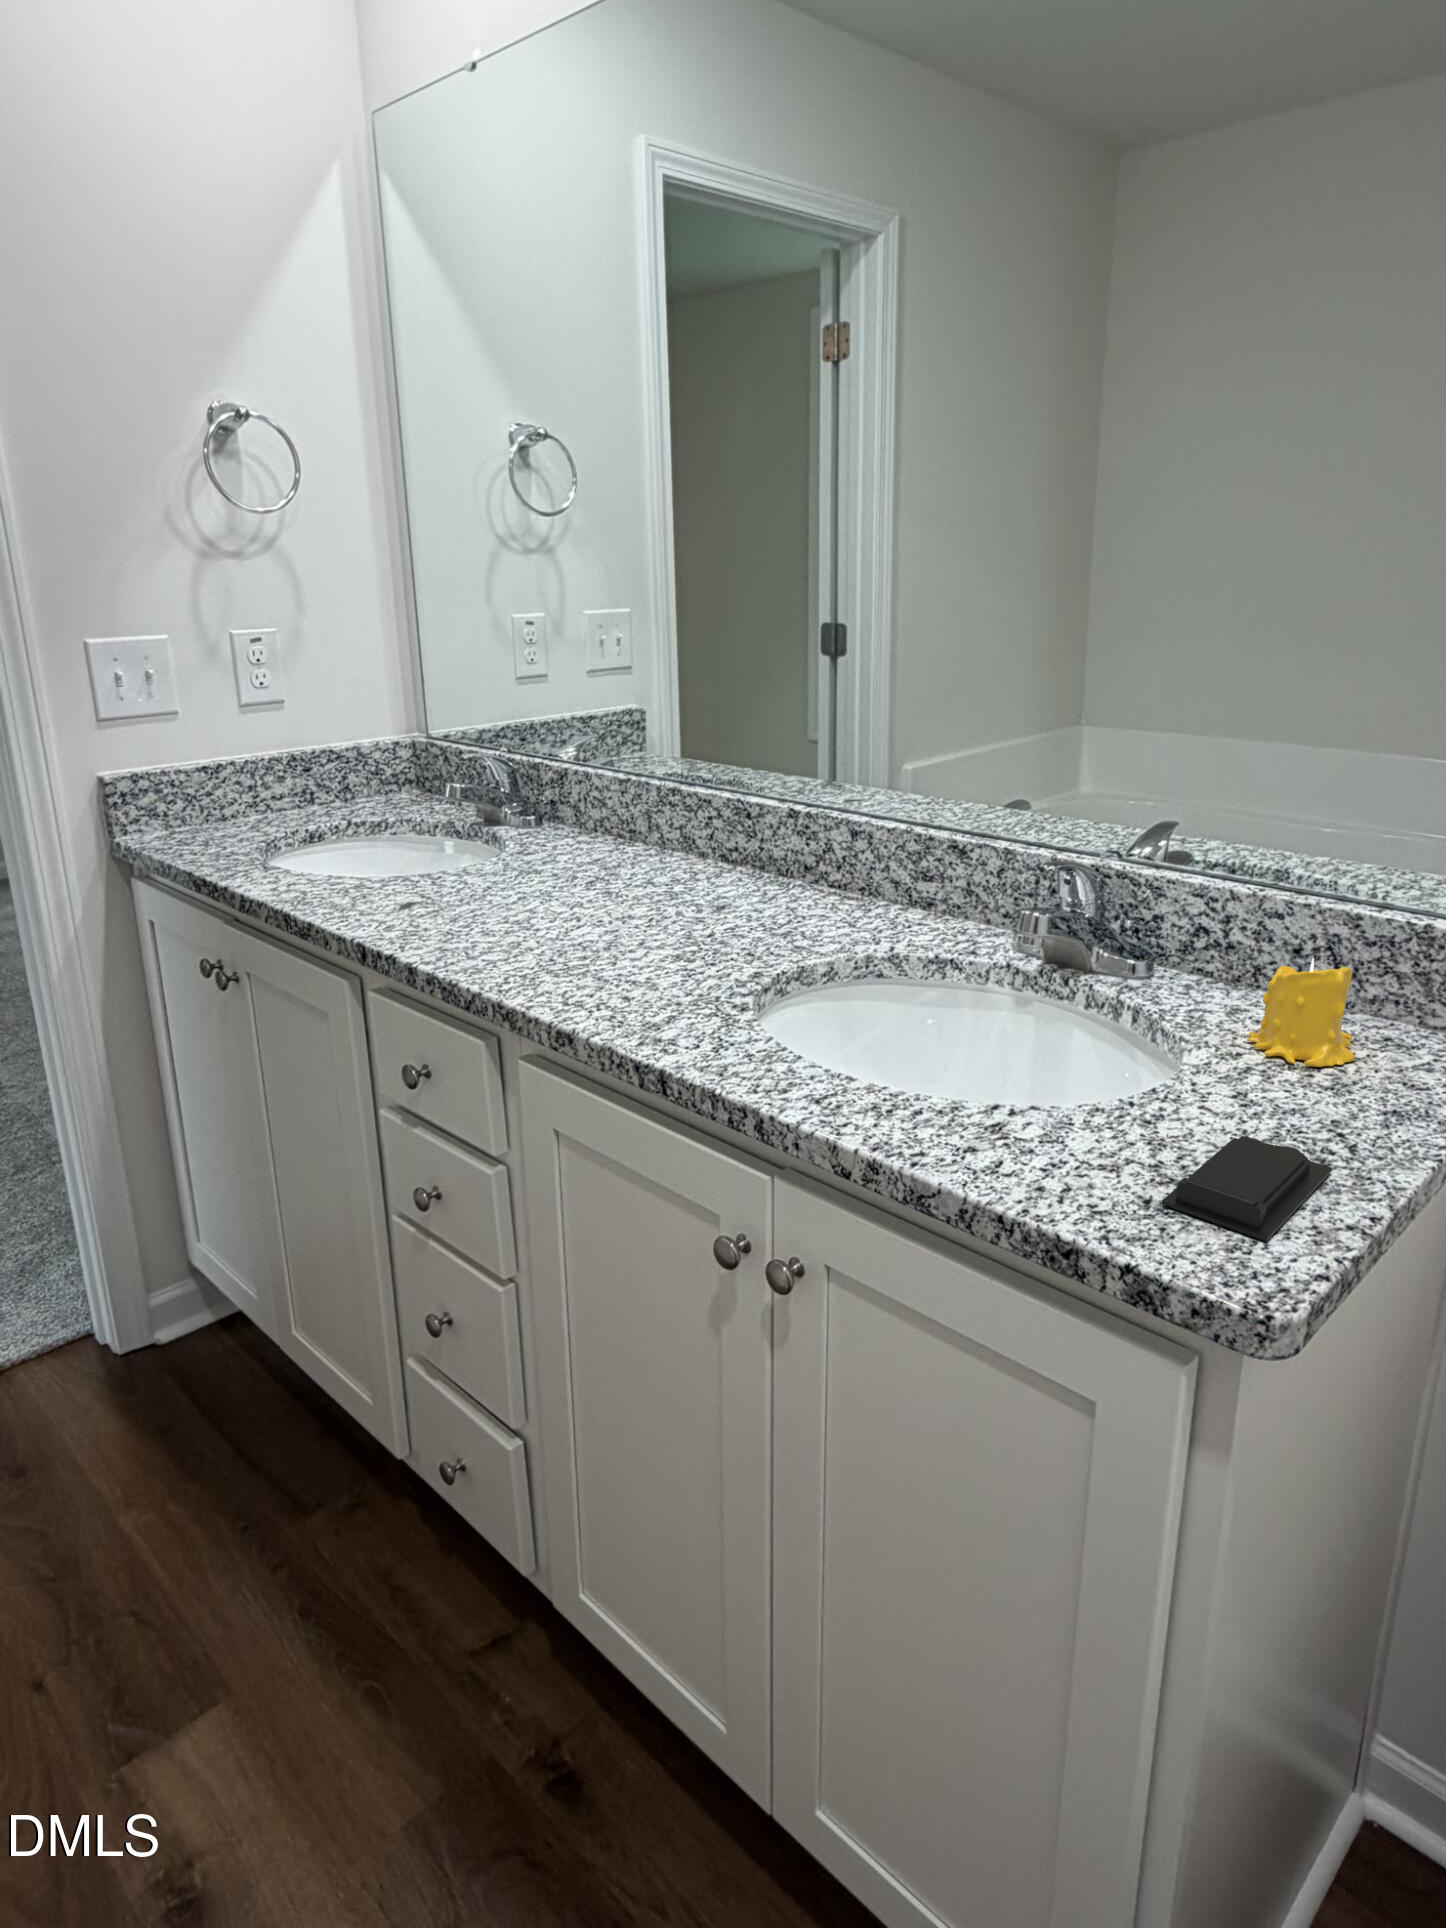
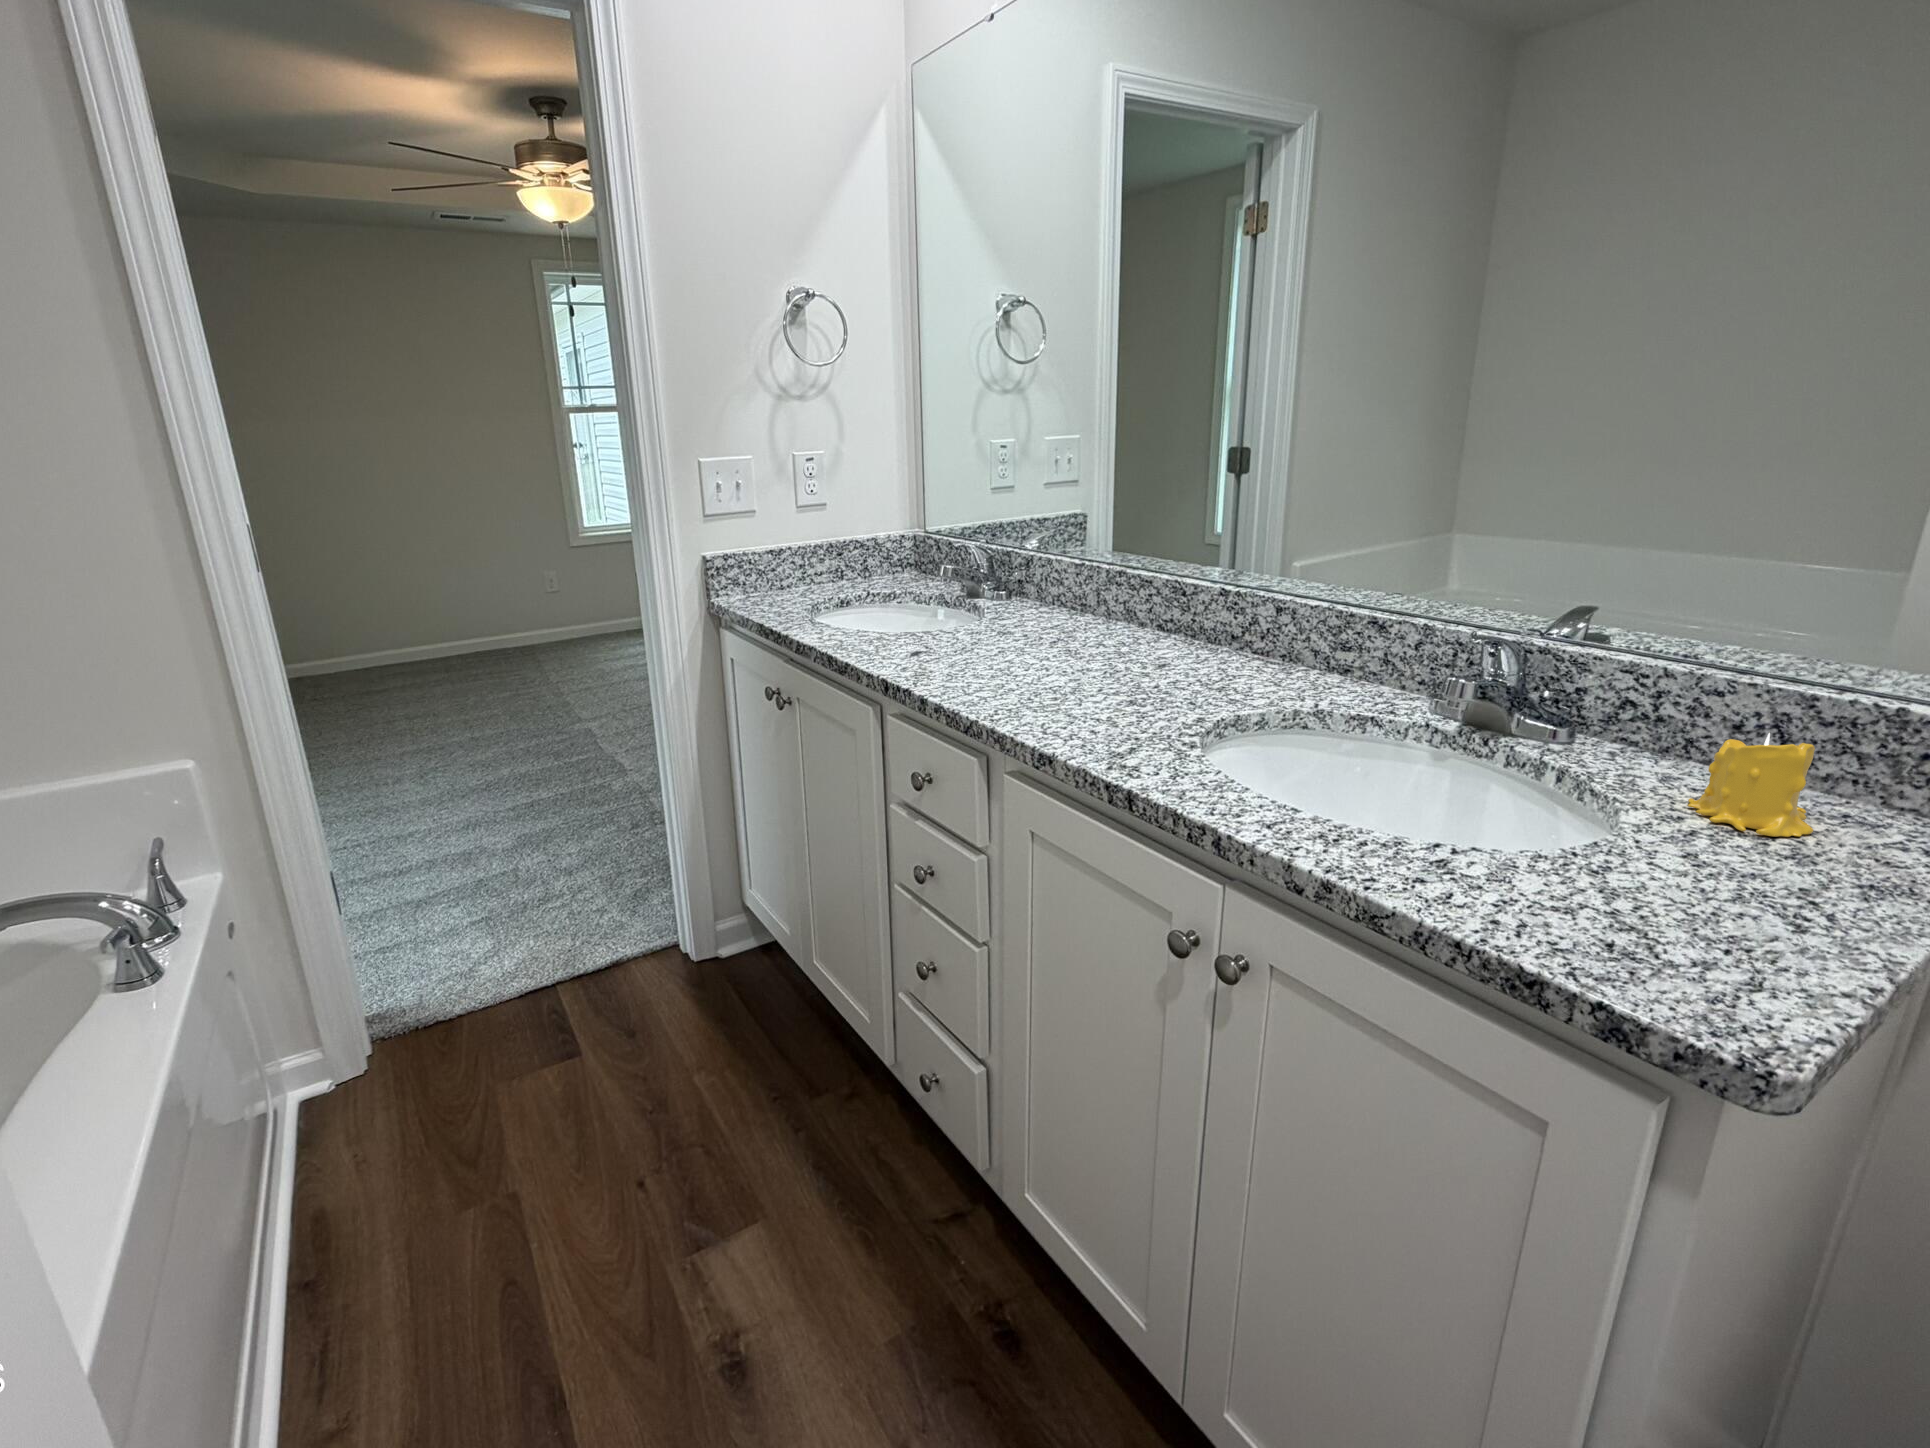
soap bar: present [1162,1136,1333,1241] -> none [1626,894,1813,997]

